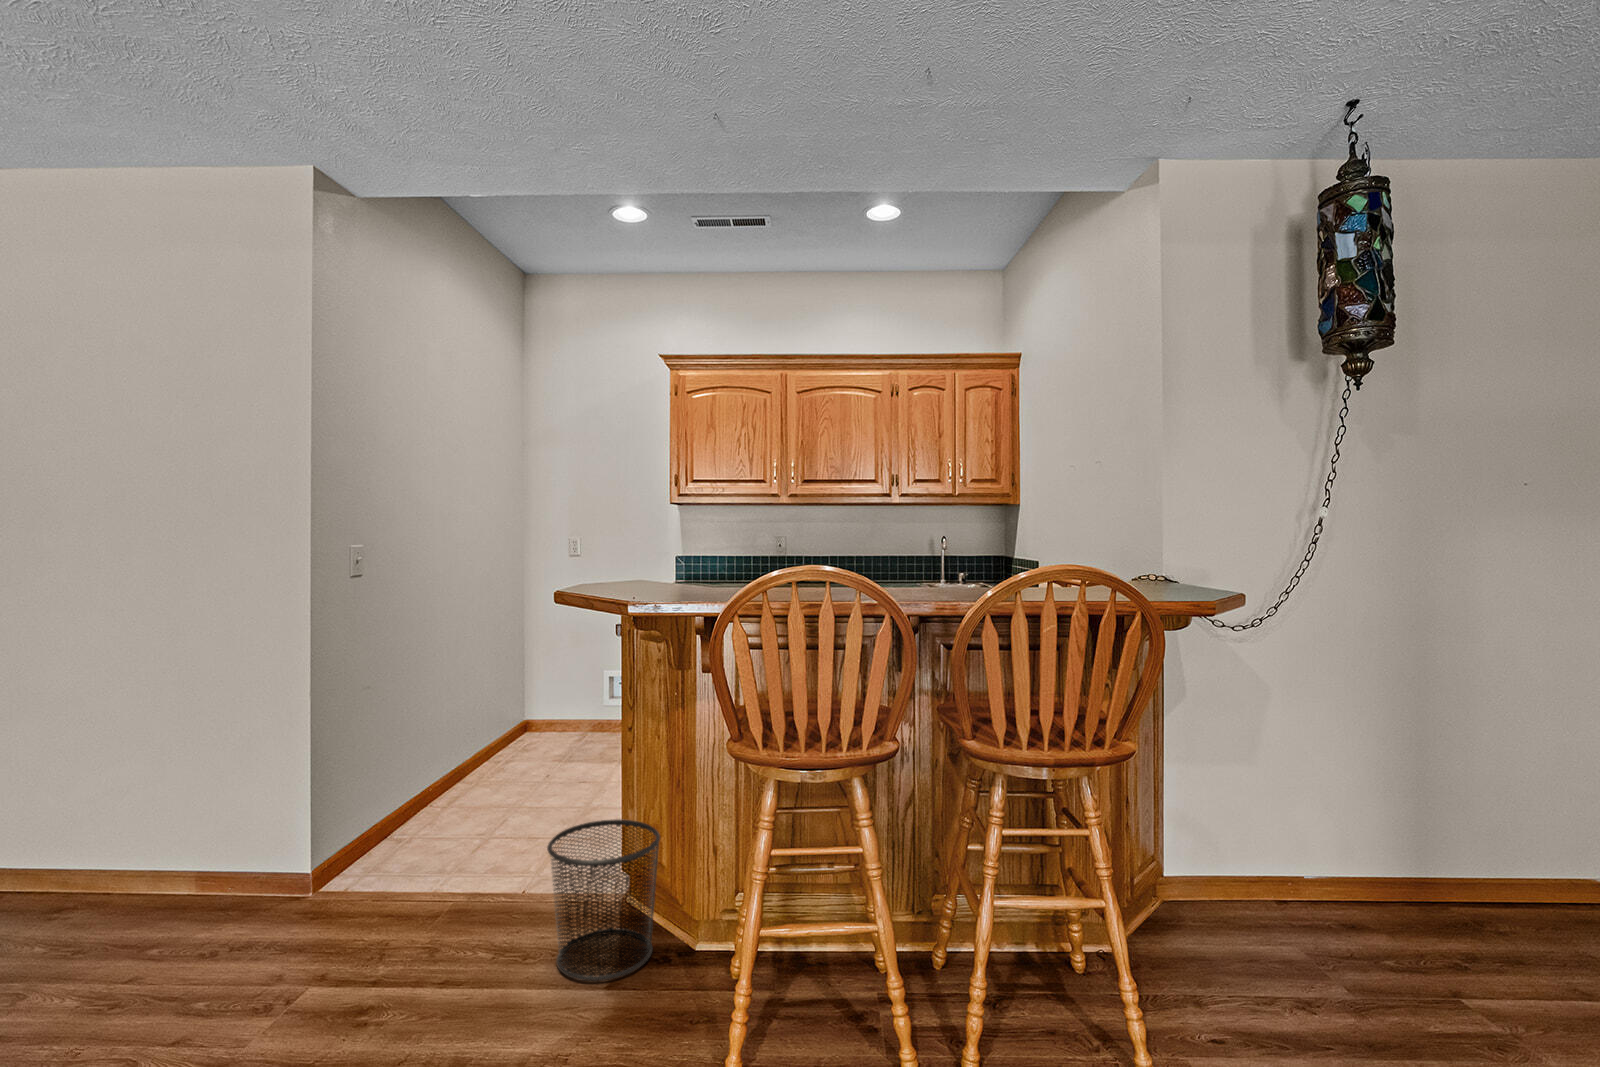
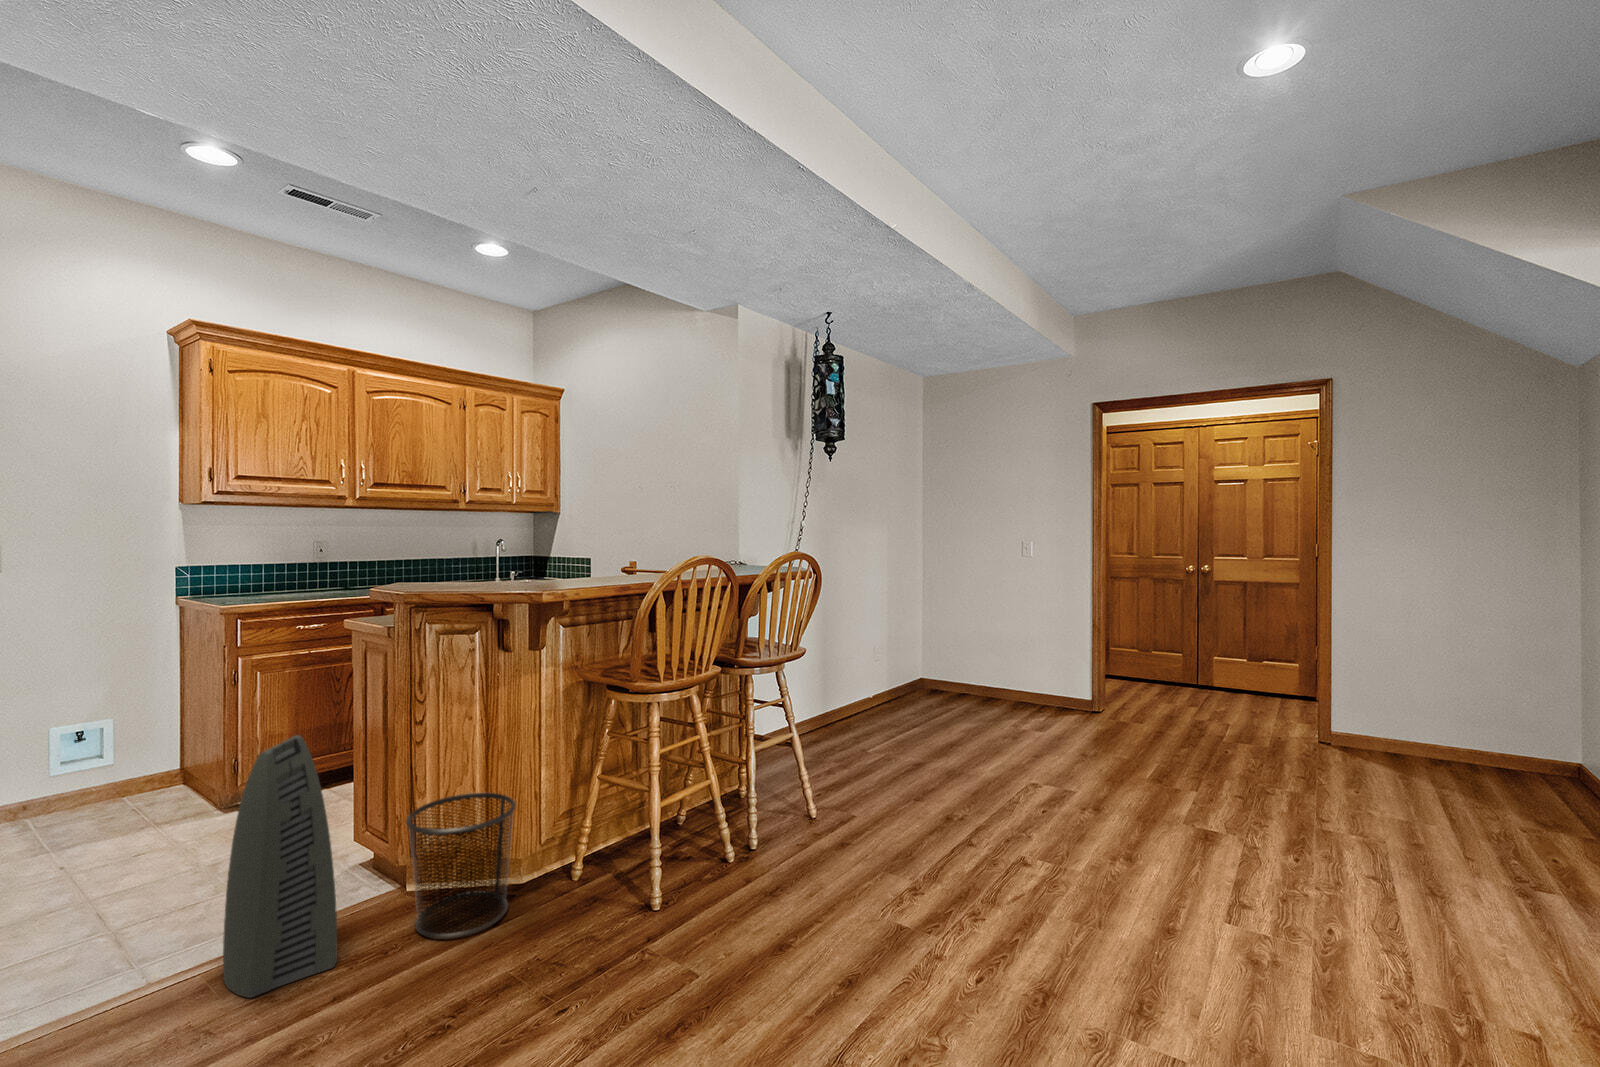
air purifier: none [425,721,522,952] -> present [223,735,337,998]

